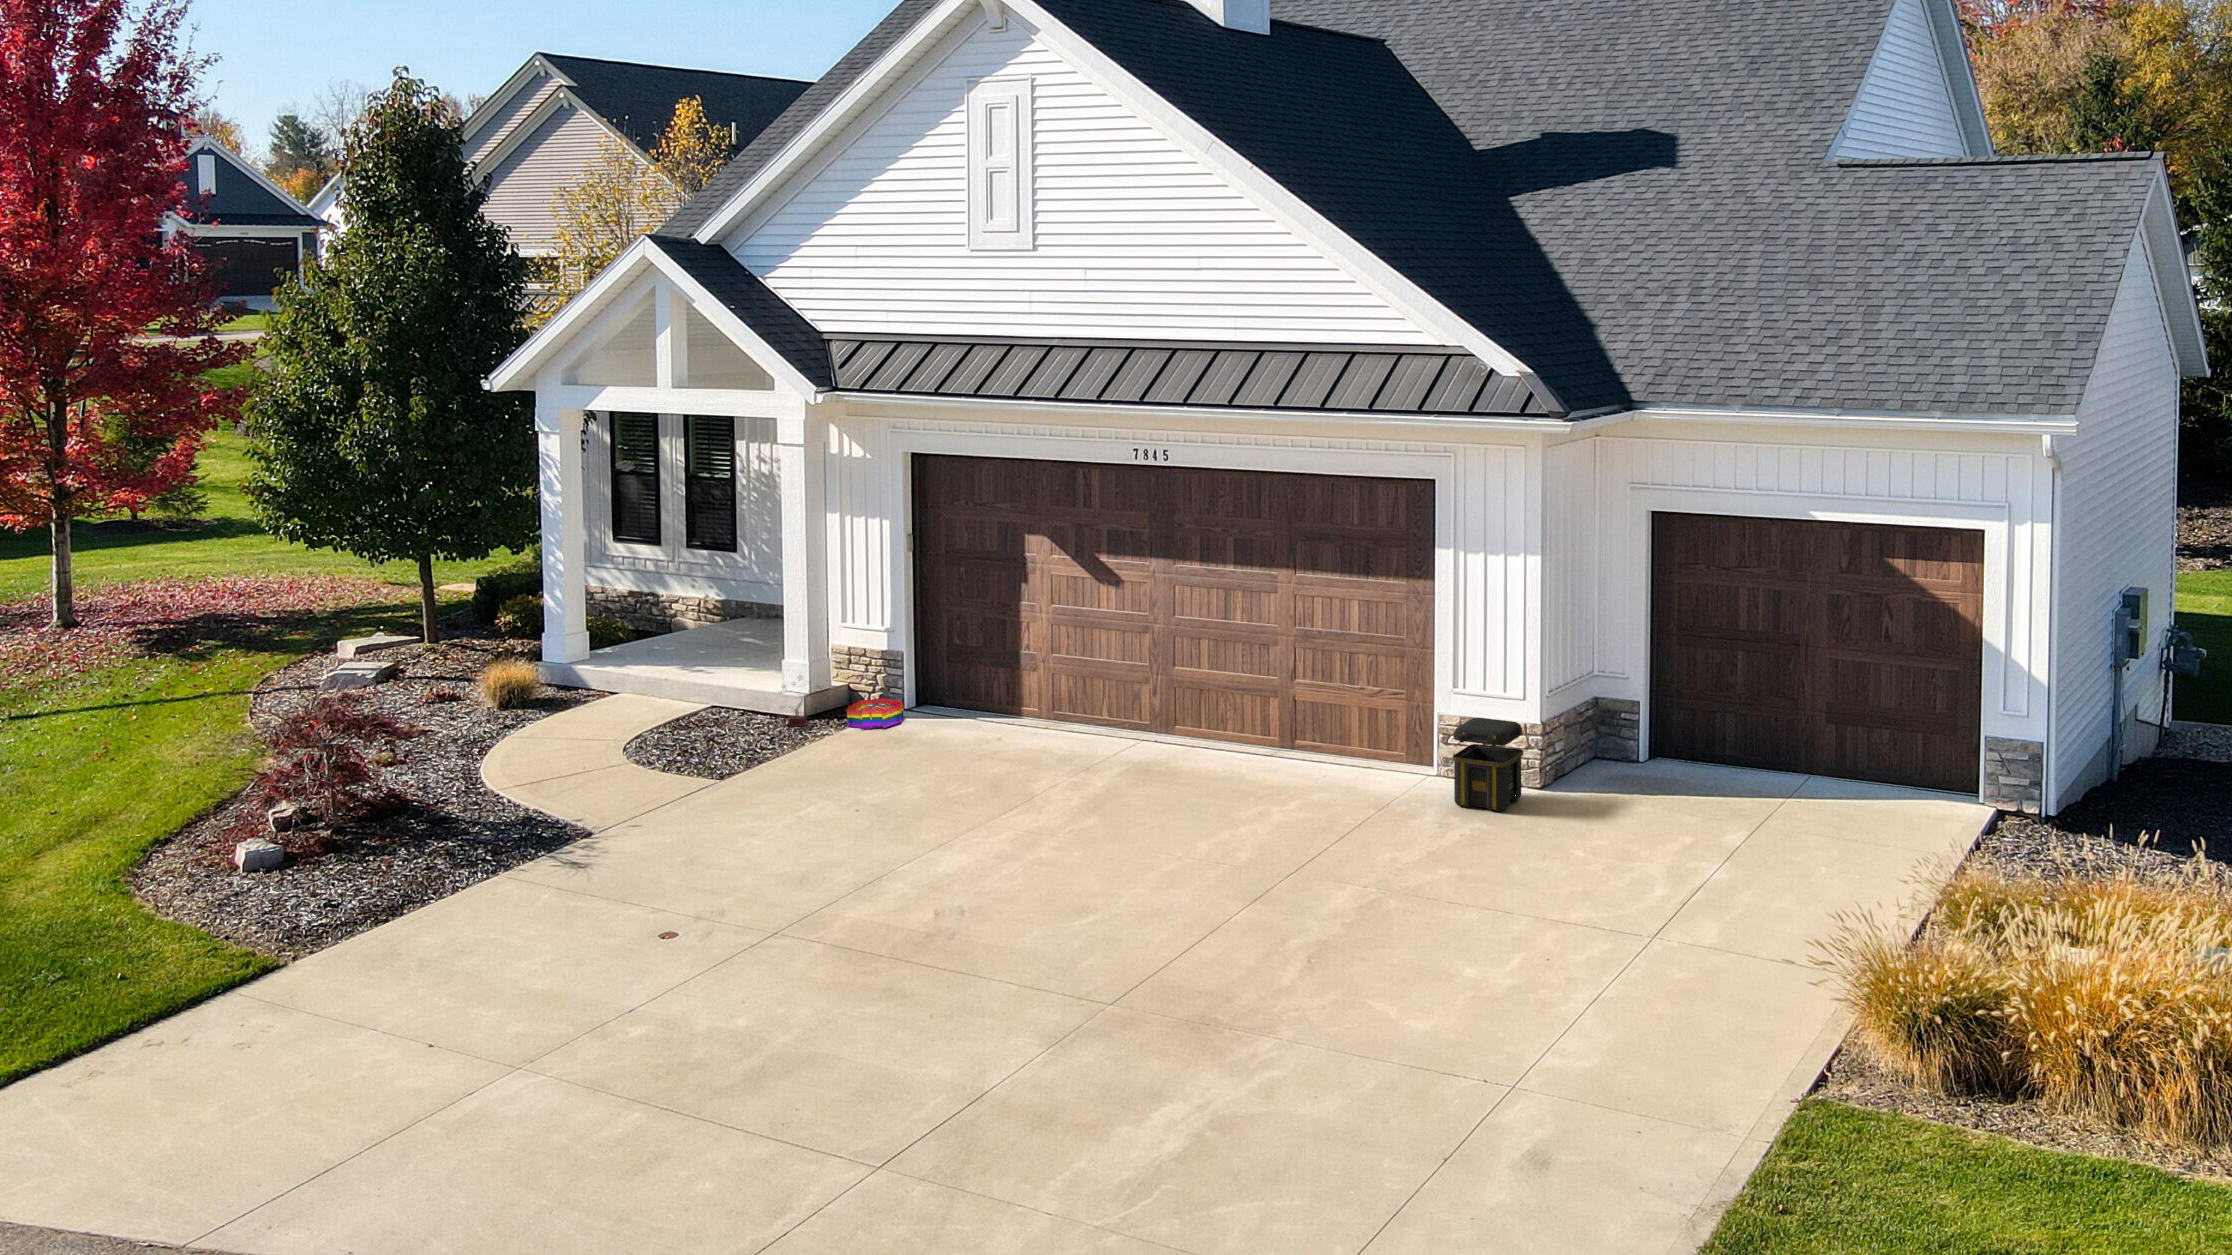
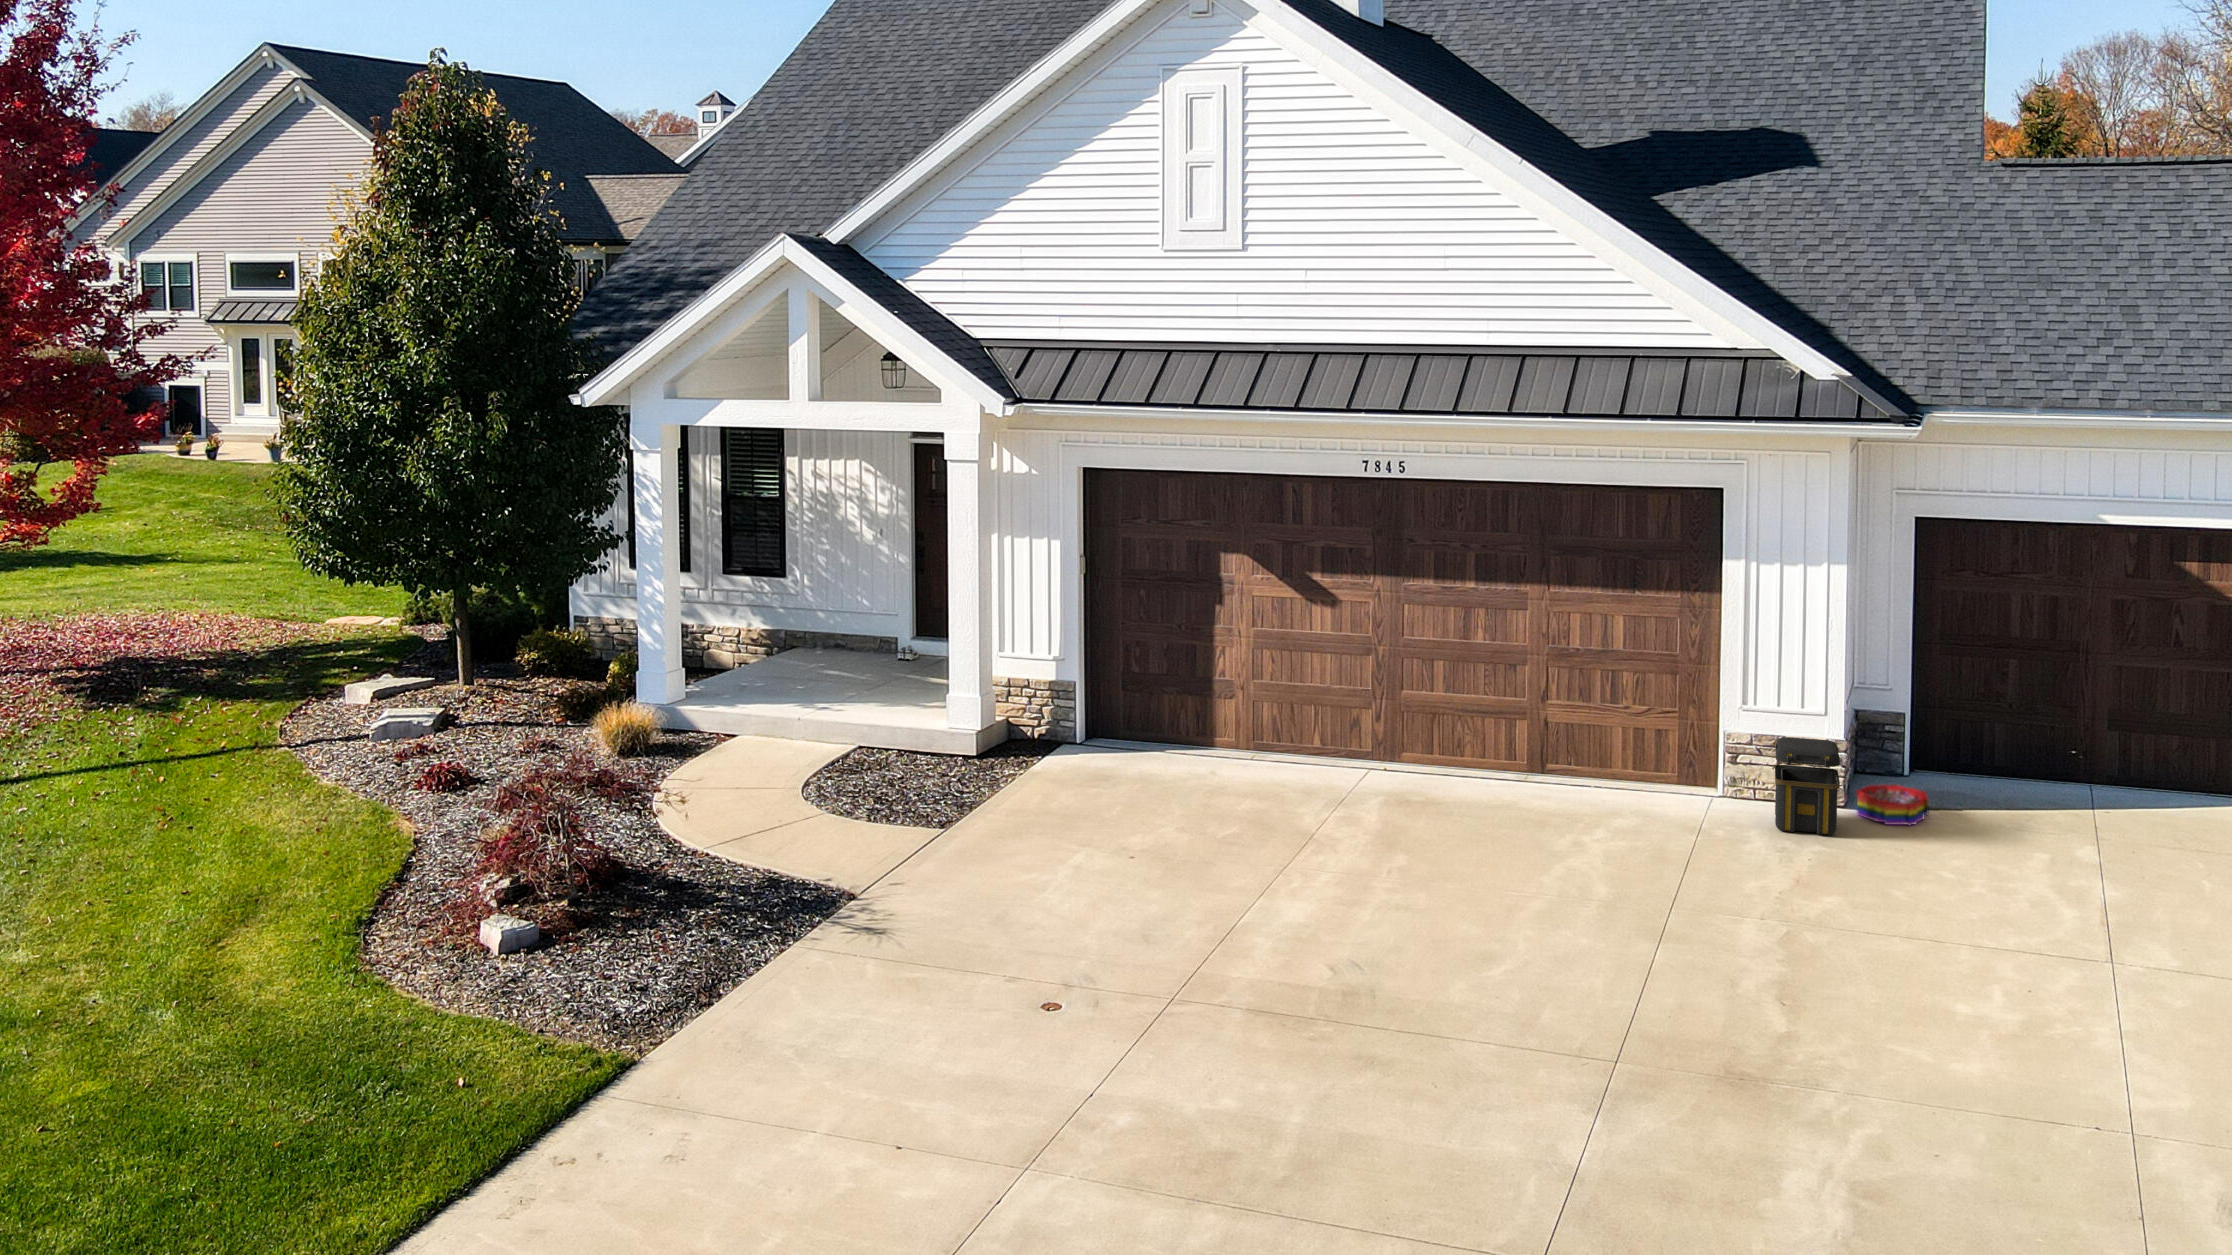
potted plant: present [780,677,821,727] -> none [952,711,1005,769]
storage bin: present [847,698,903,729] -> present [1857,785,1929,825]

